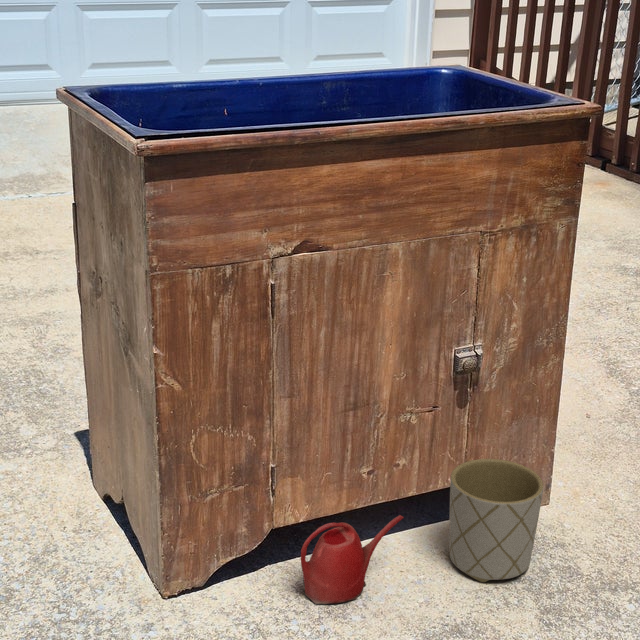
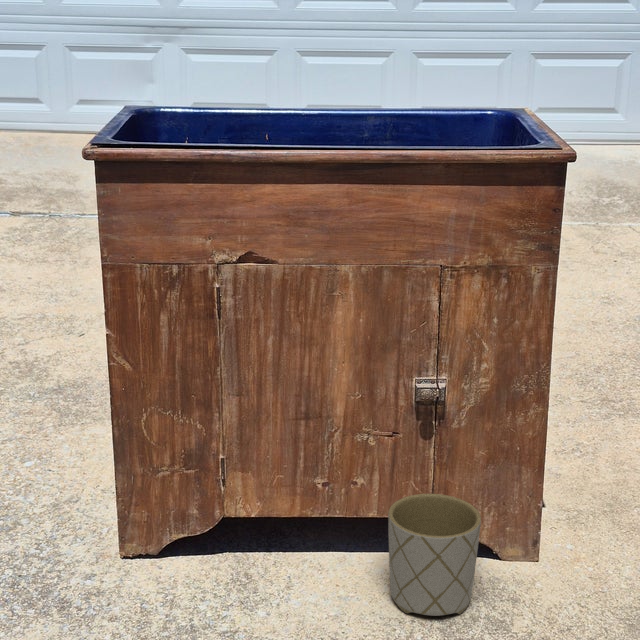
watering can: present [301,515,404,604] -> none [229,519,340,598]

